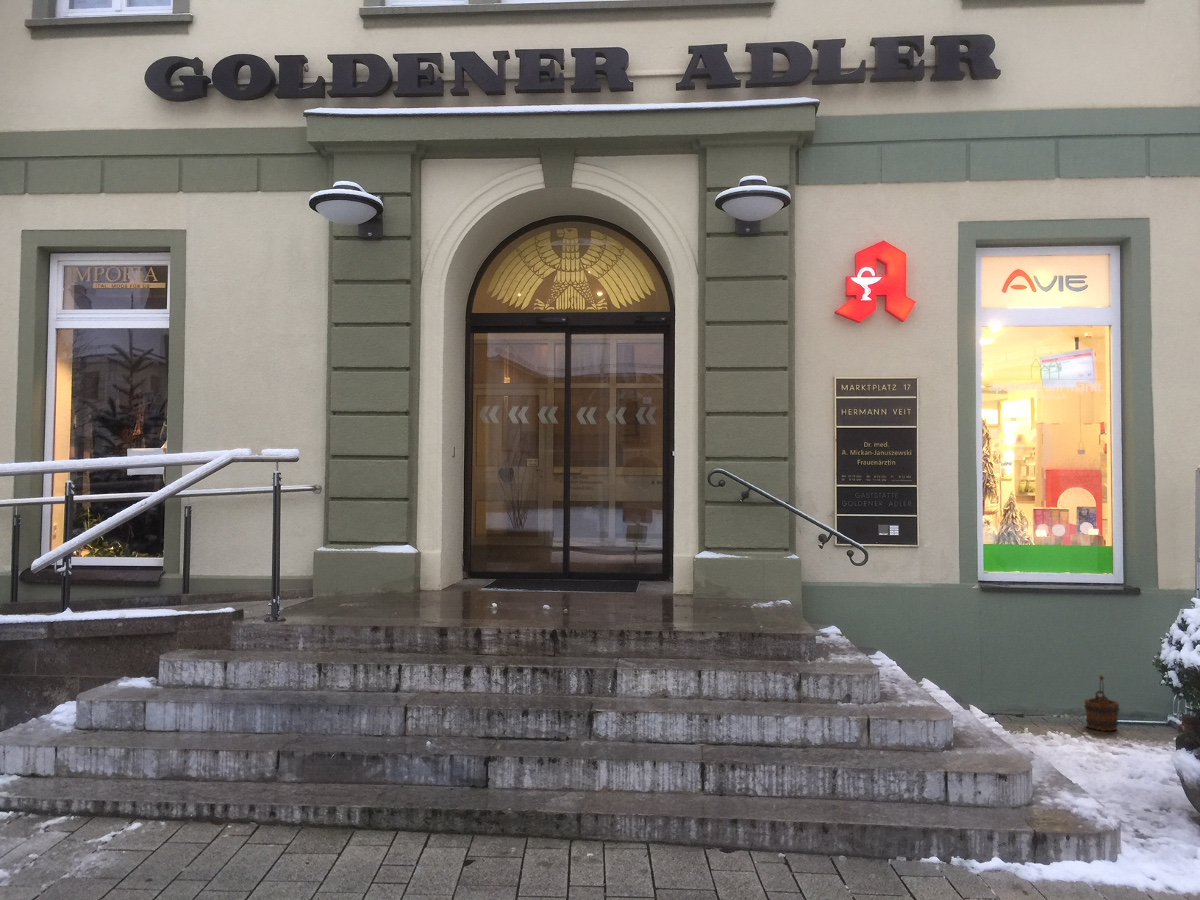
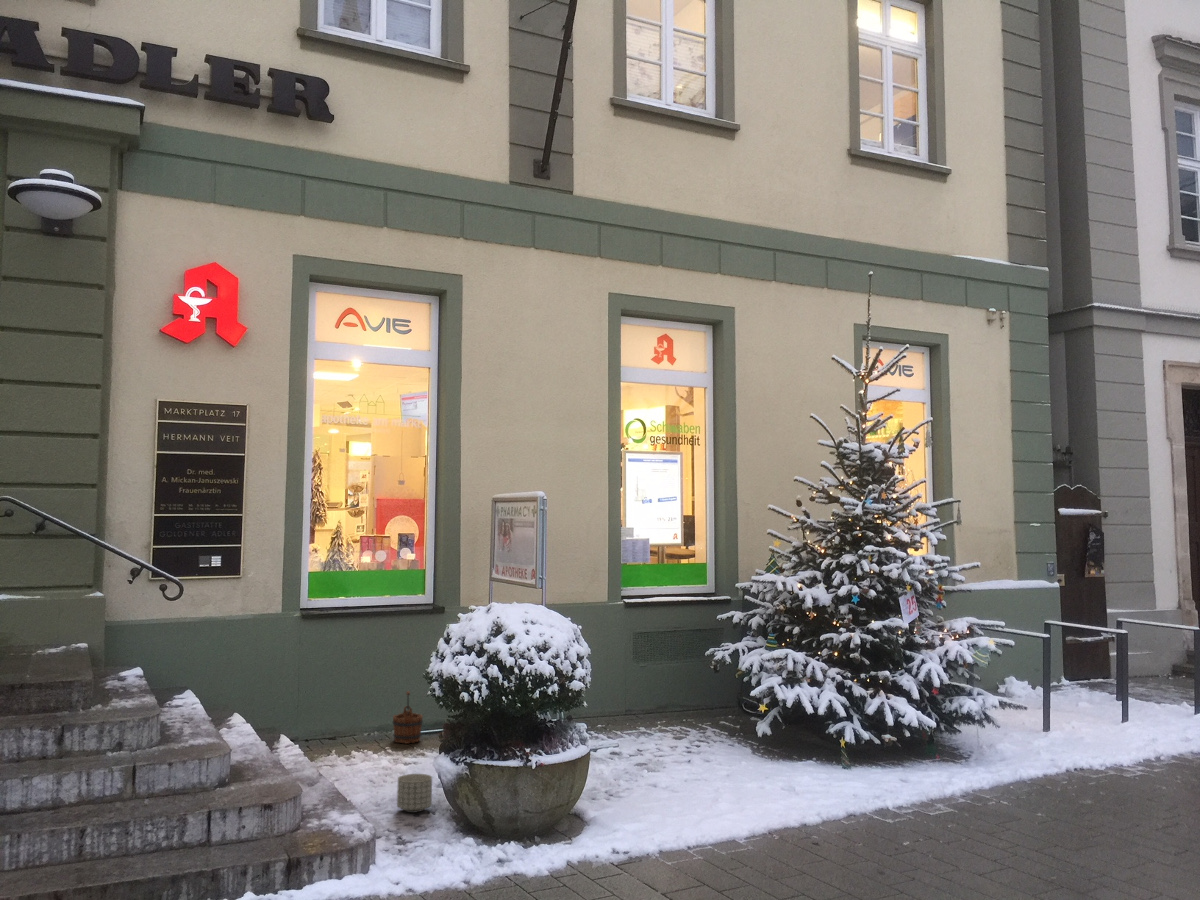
planter: none [1121,762,1162,804] -> present [397,774,432,813]

